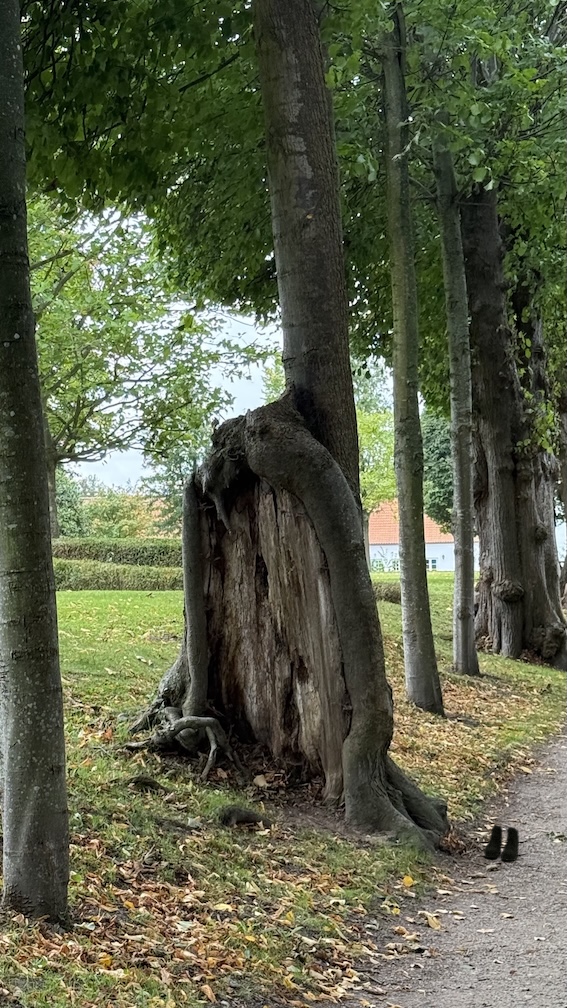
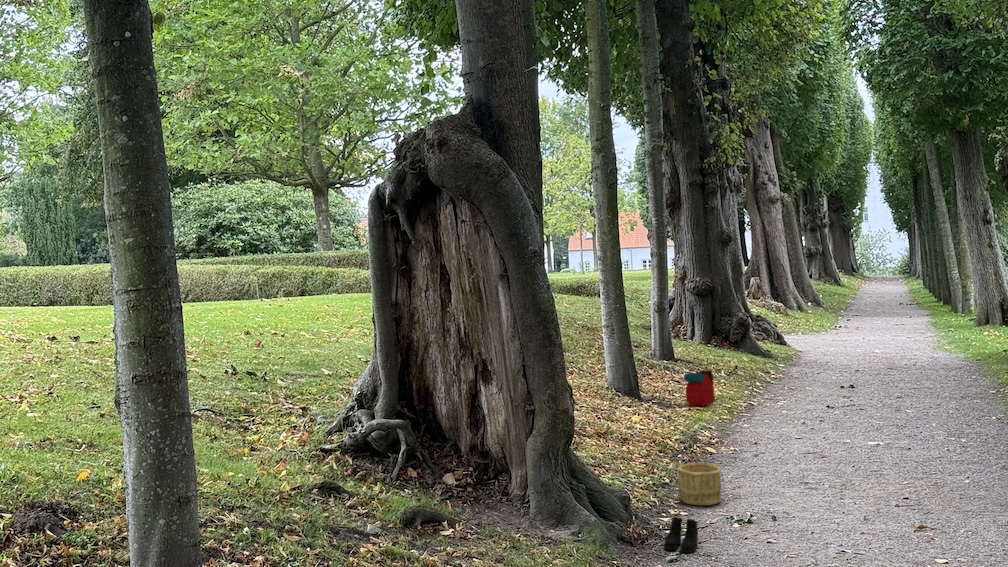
backpack: none [494,685,528,725] -> present [684,370,715,406]
wooden bucket: none [494,776,541,820] -> present [677,463,721,506]

